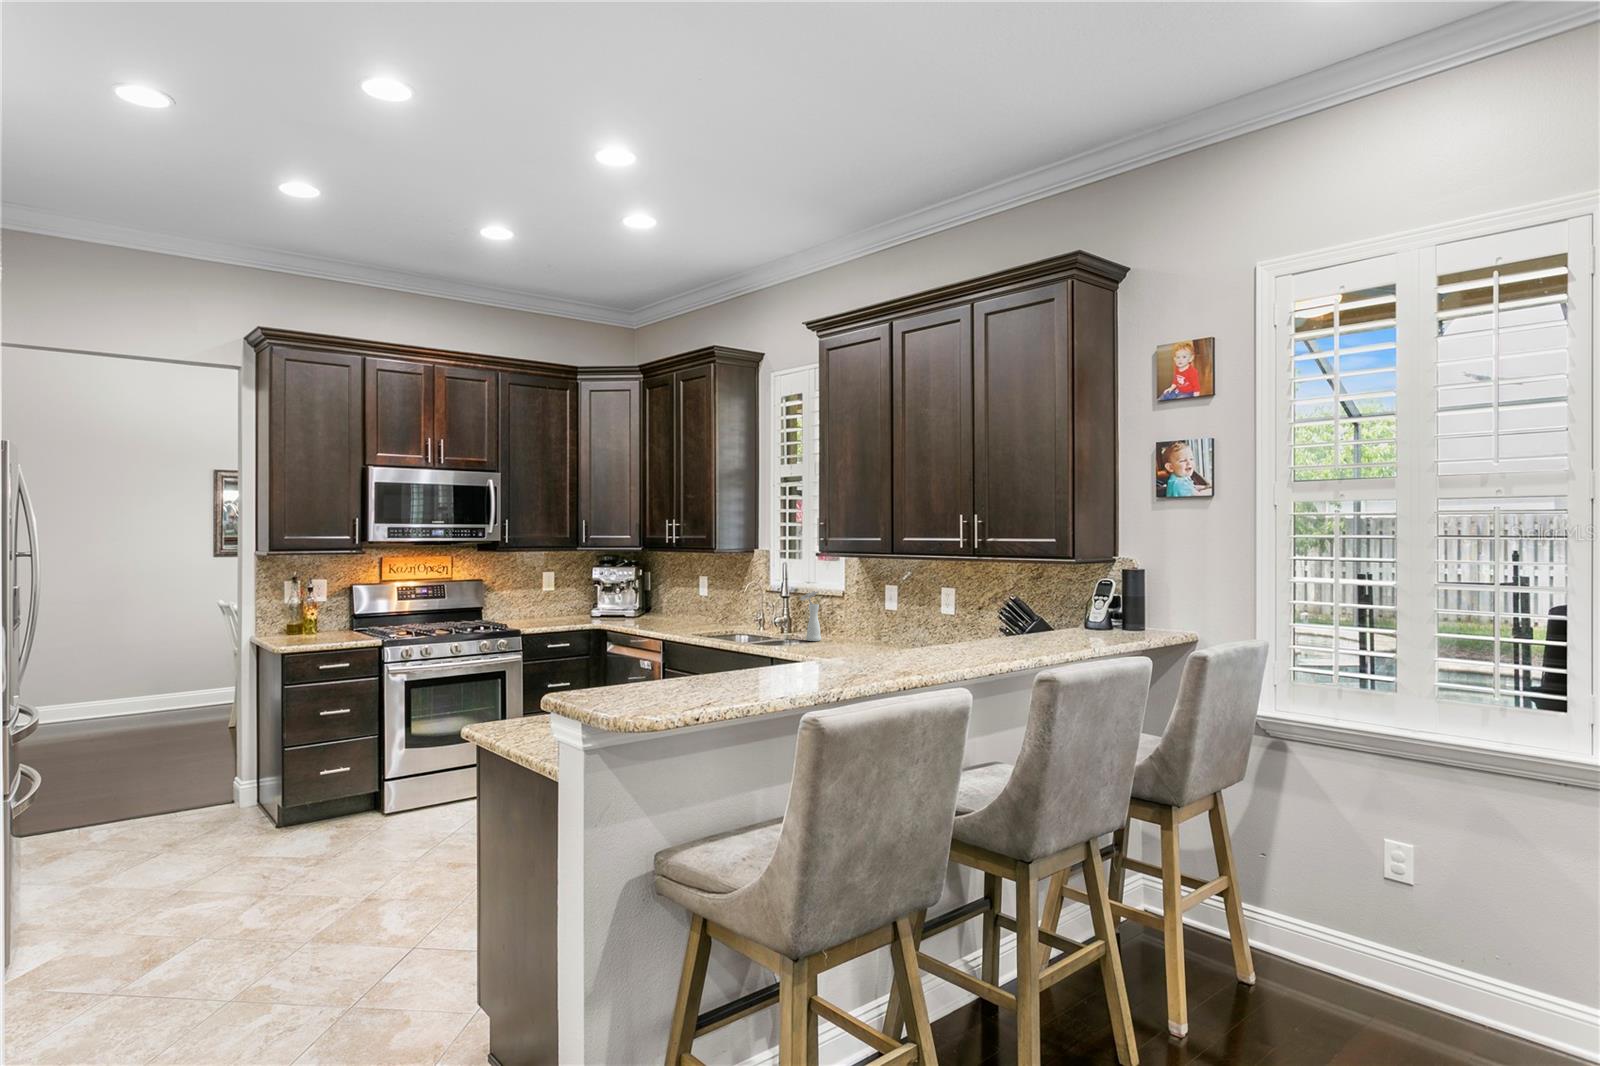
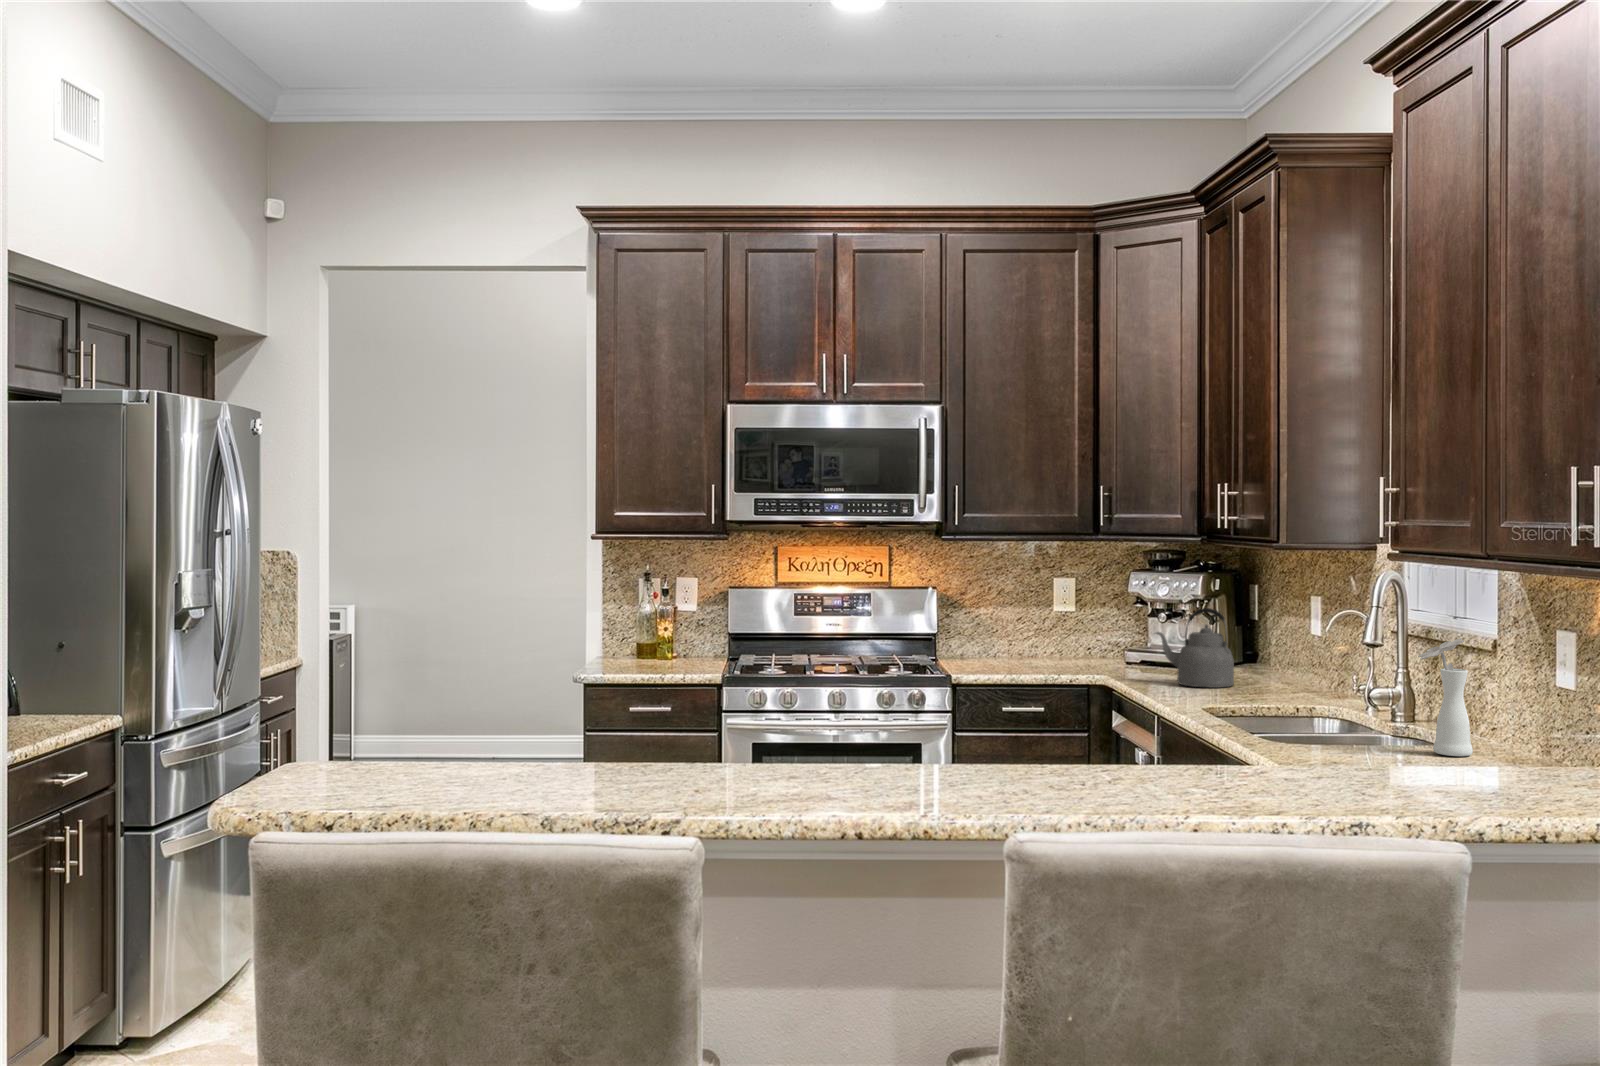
kettle: none [624,585,665,625] -> present [1156,608,1234,688]

